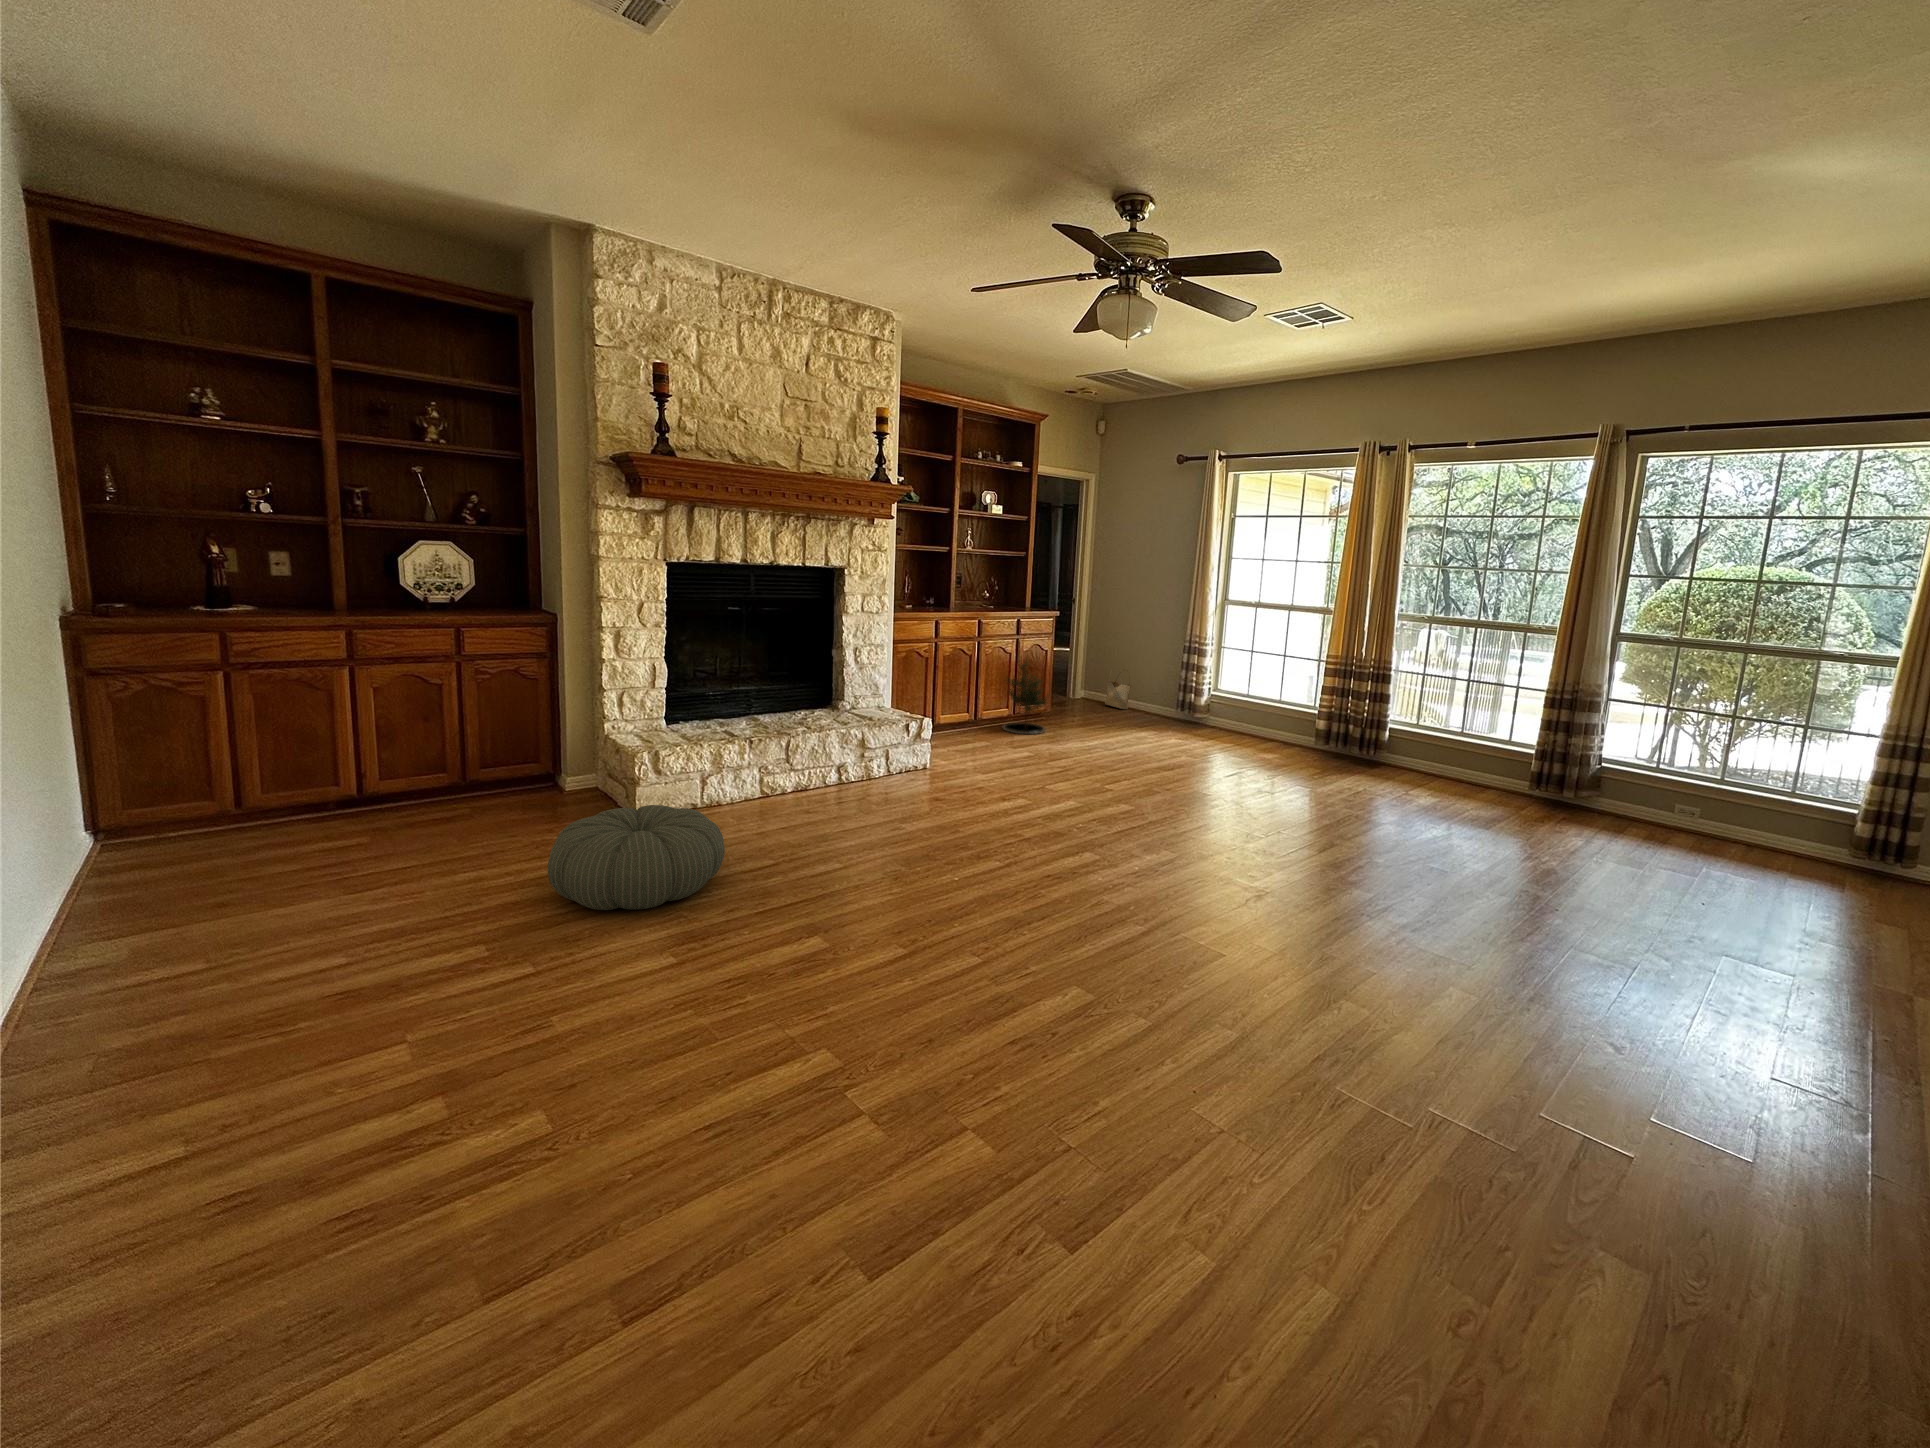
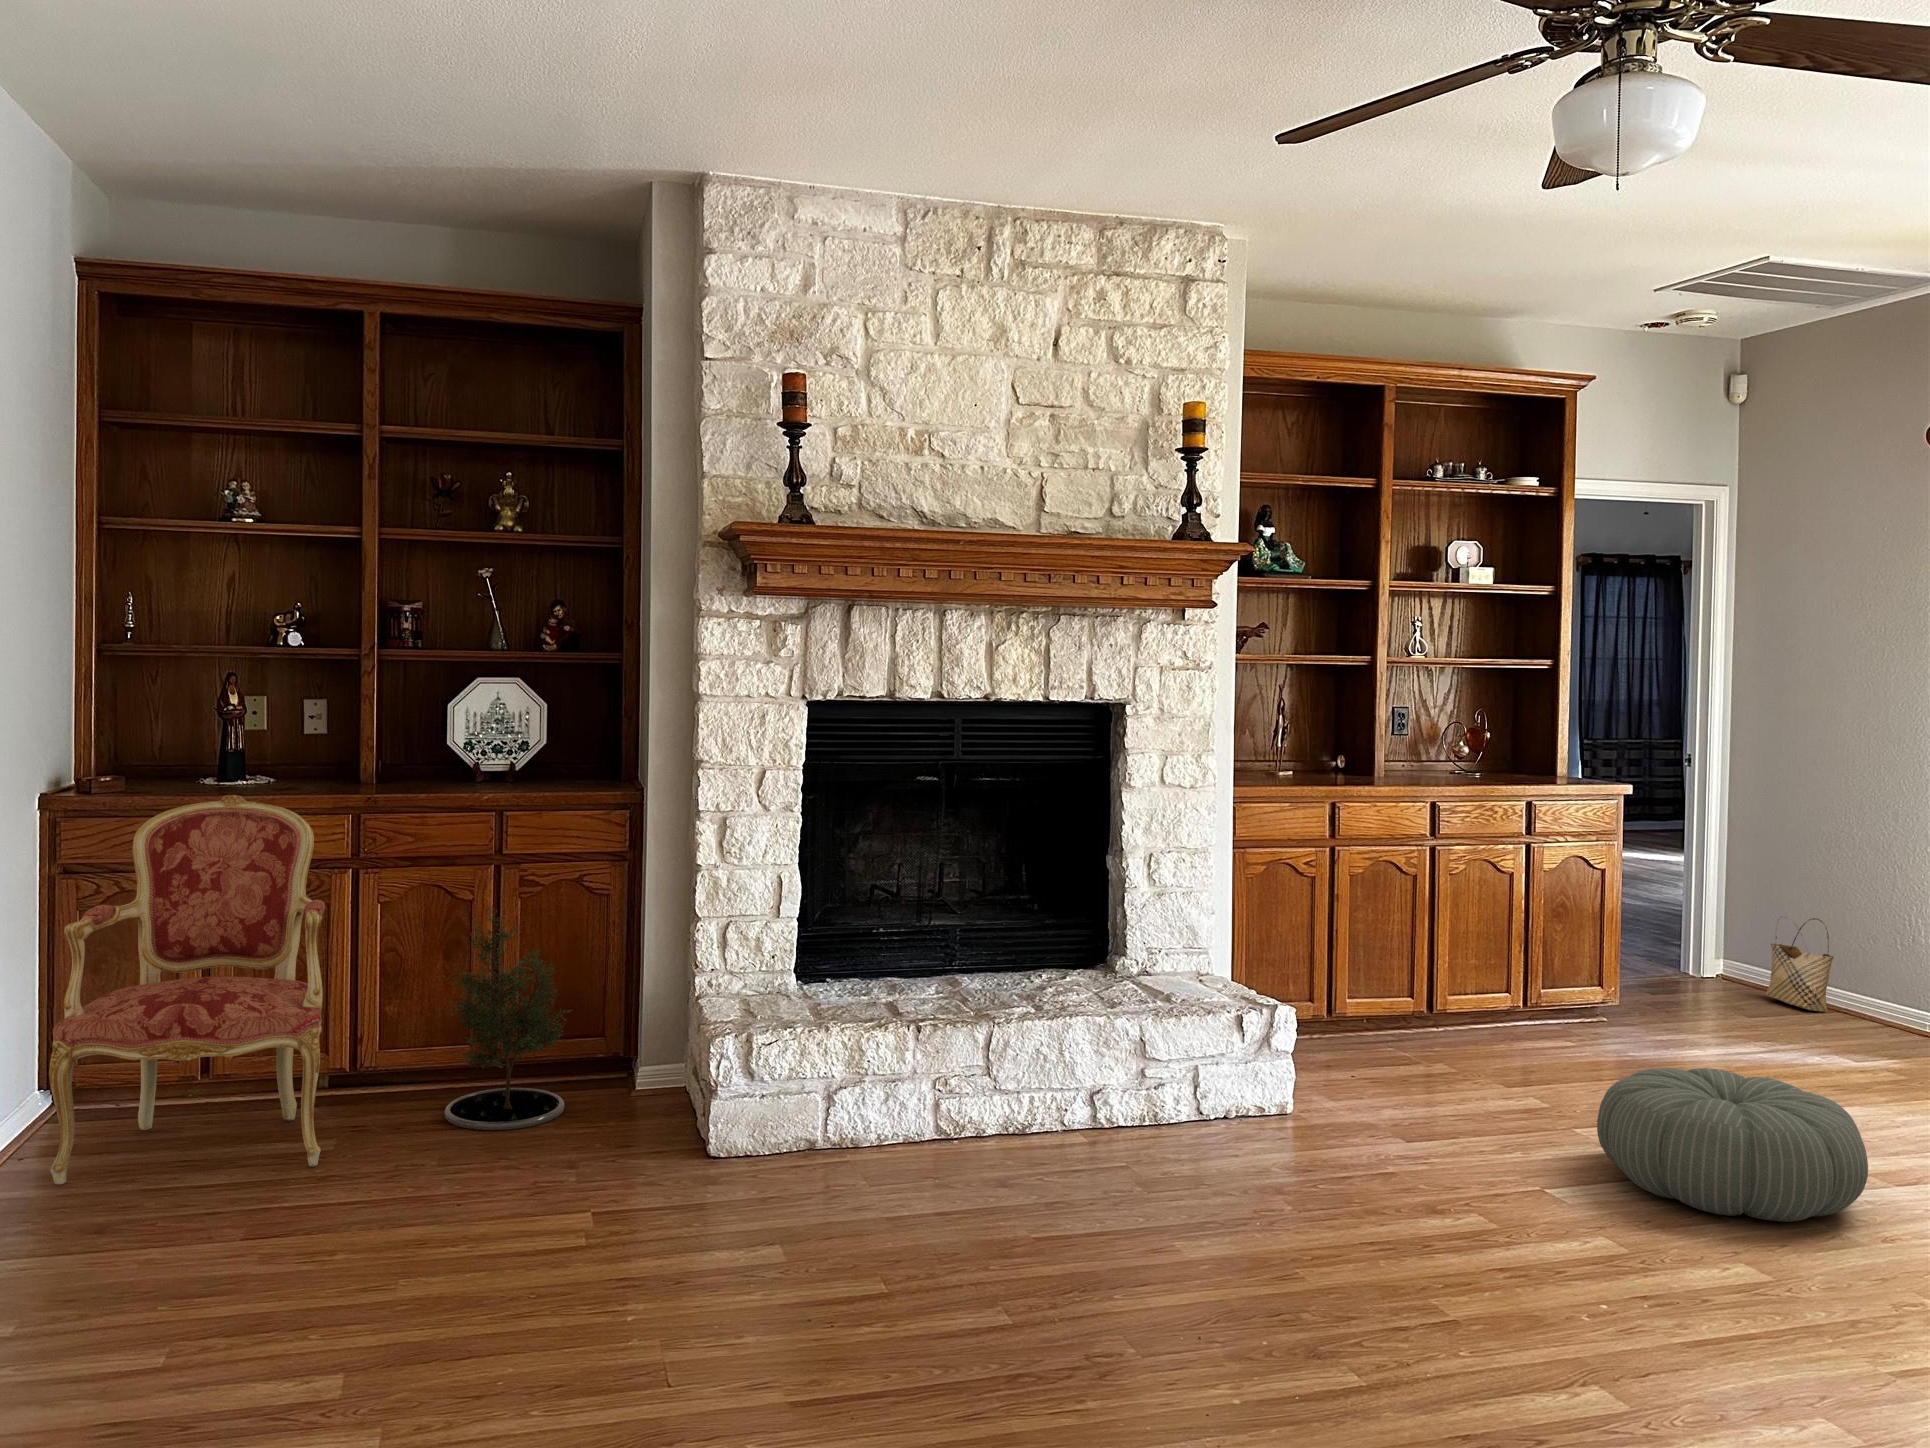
armchair: none [119,617,364,889] -> present [49,795,325,1184]
potted tree: present [1003,660,1047,734] -> present [443,907,572,1130]
pouf: present [548,805,725,910] -> present [1597,1068,1868,1222]

